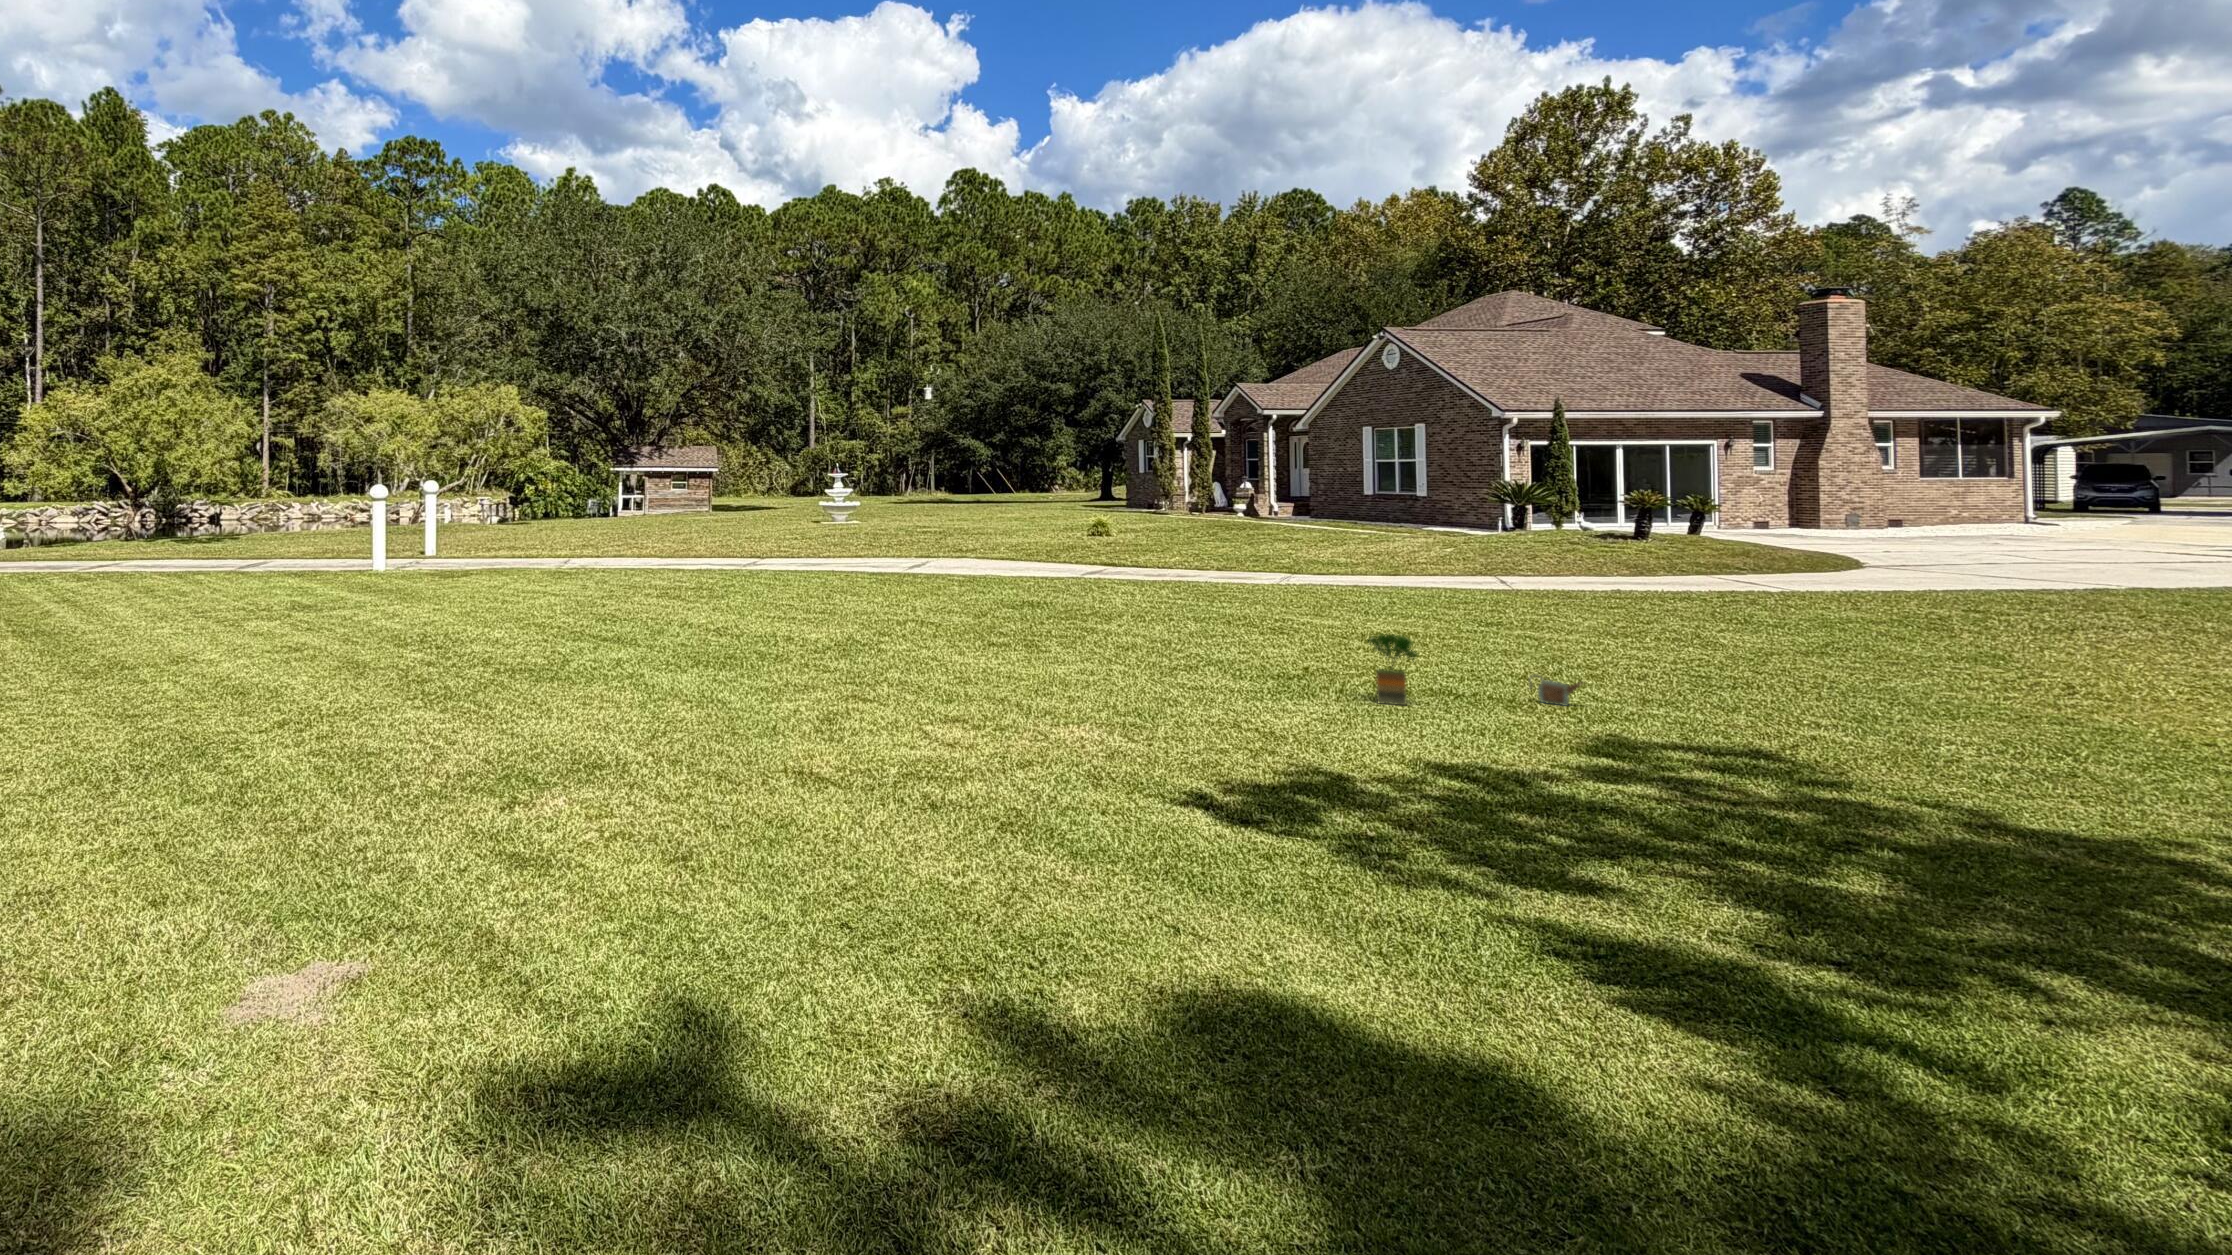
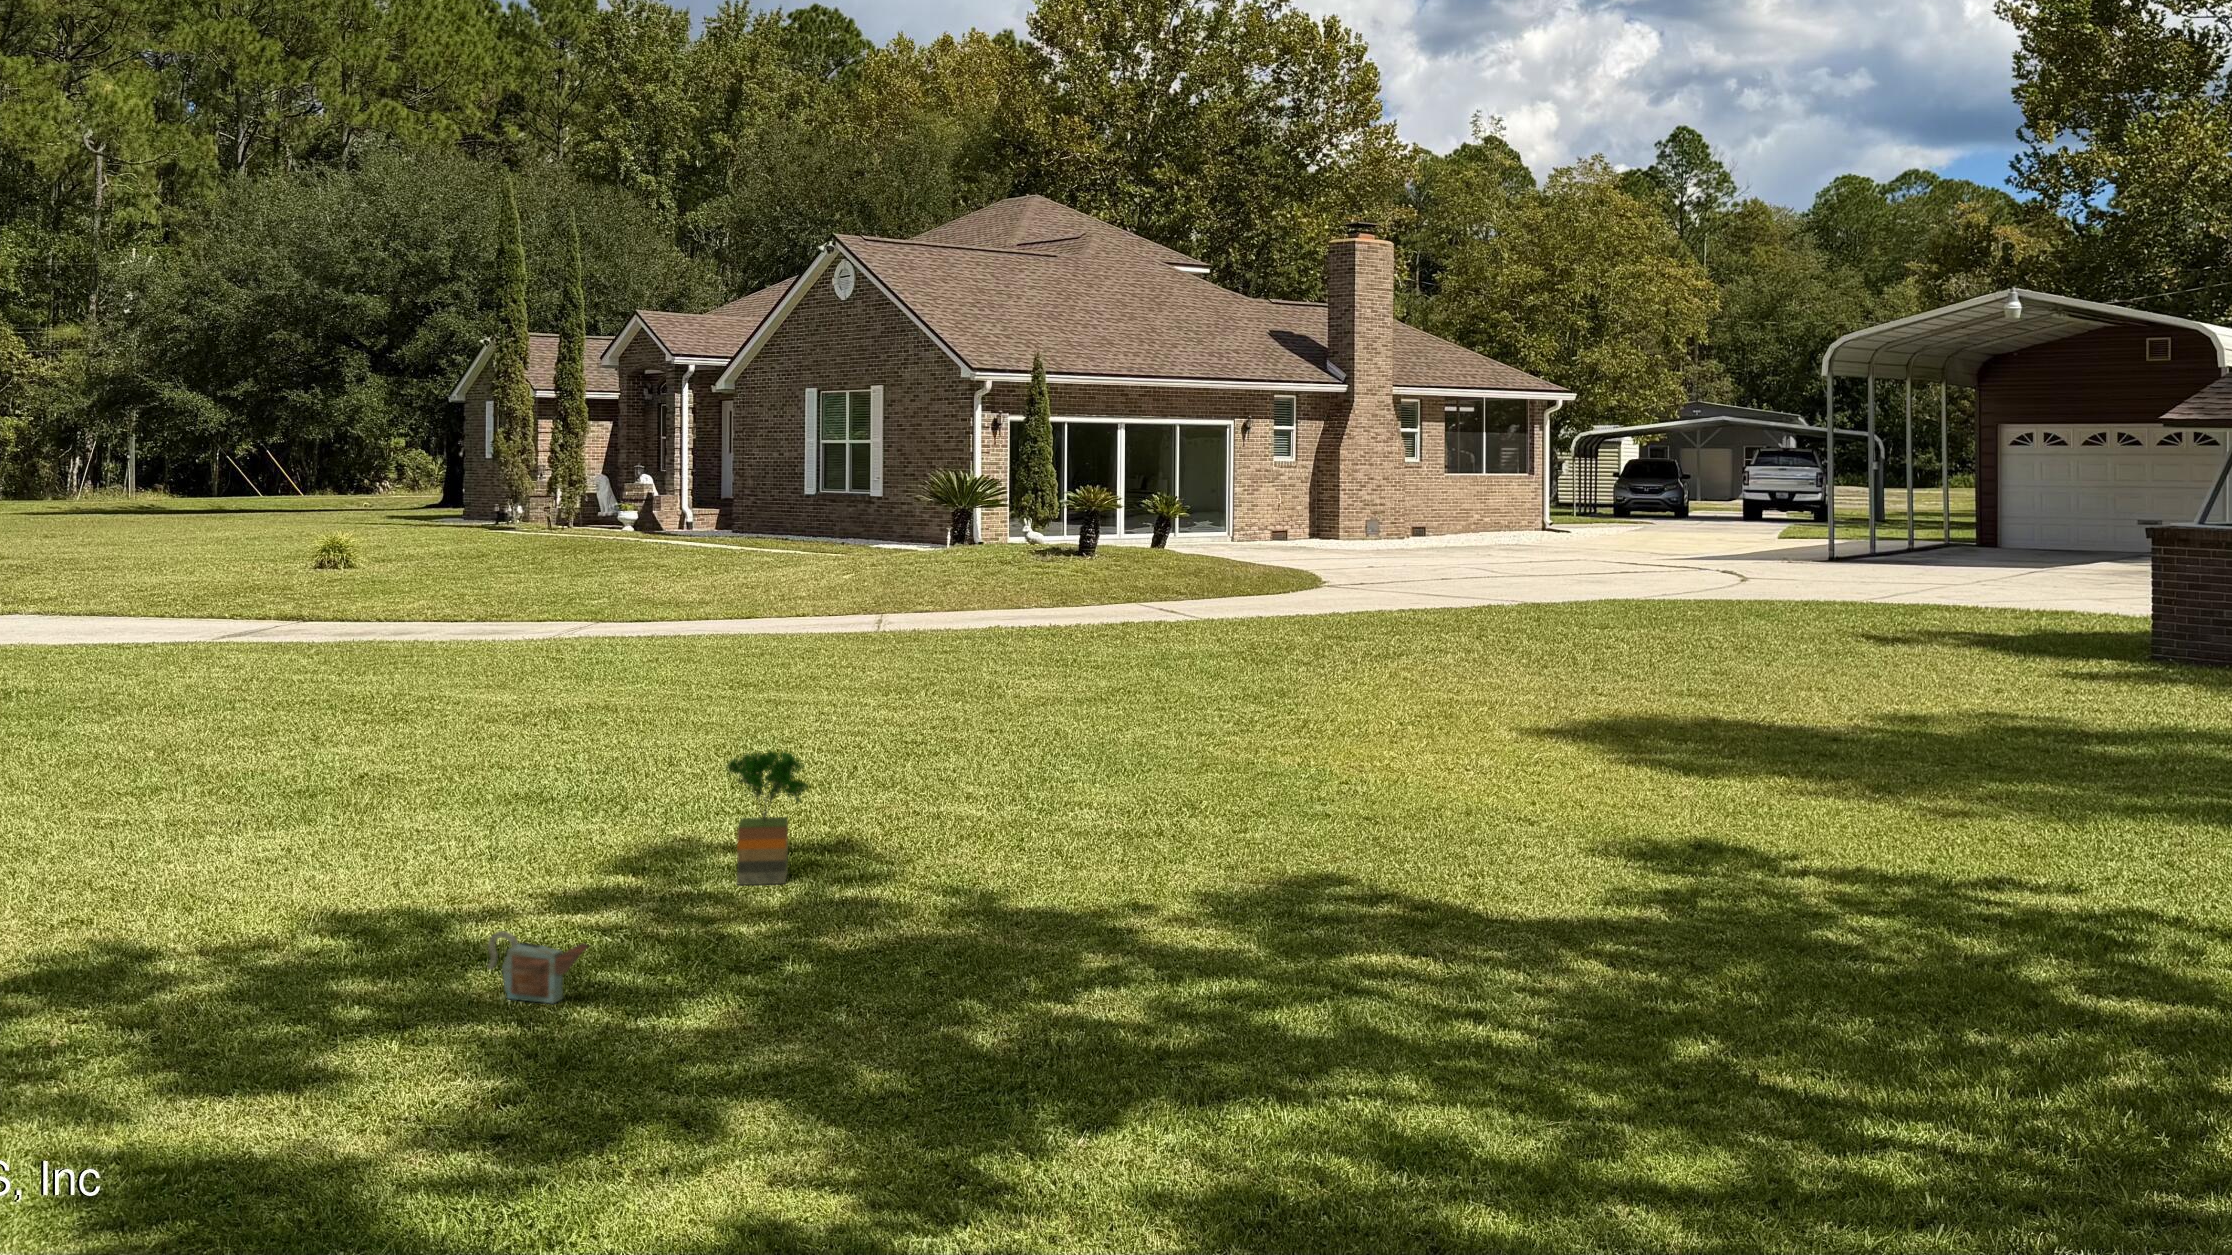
potted tree: present [1367,633,1418,705] -> present [726,751,808,885]

